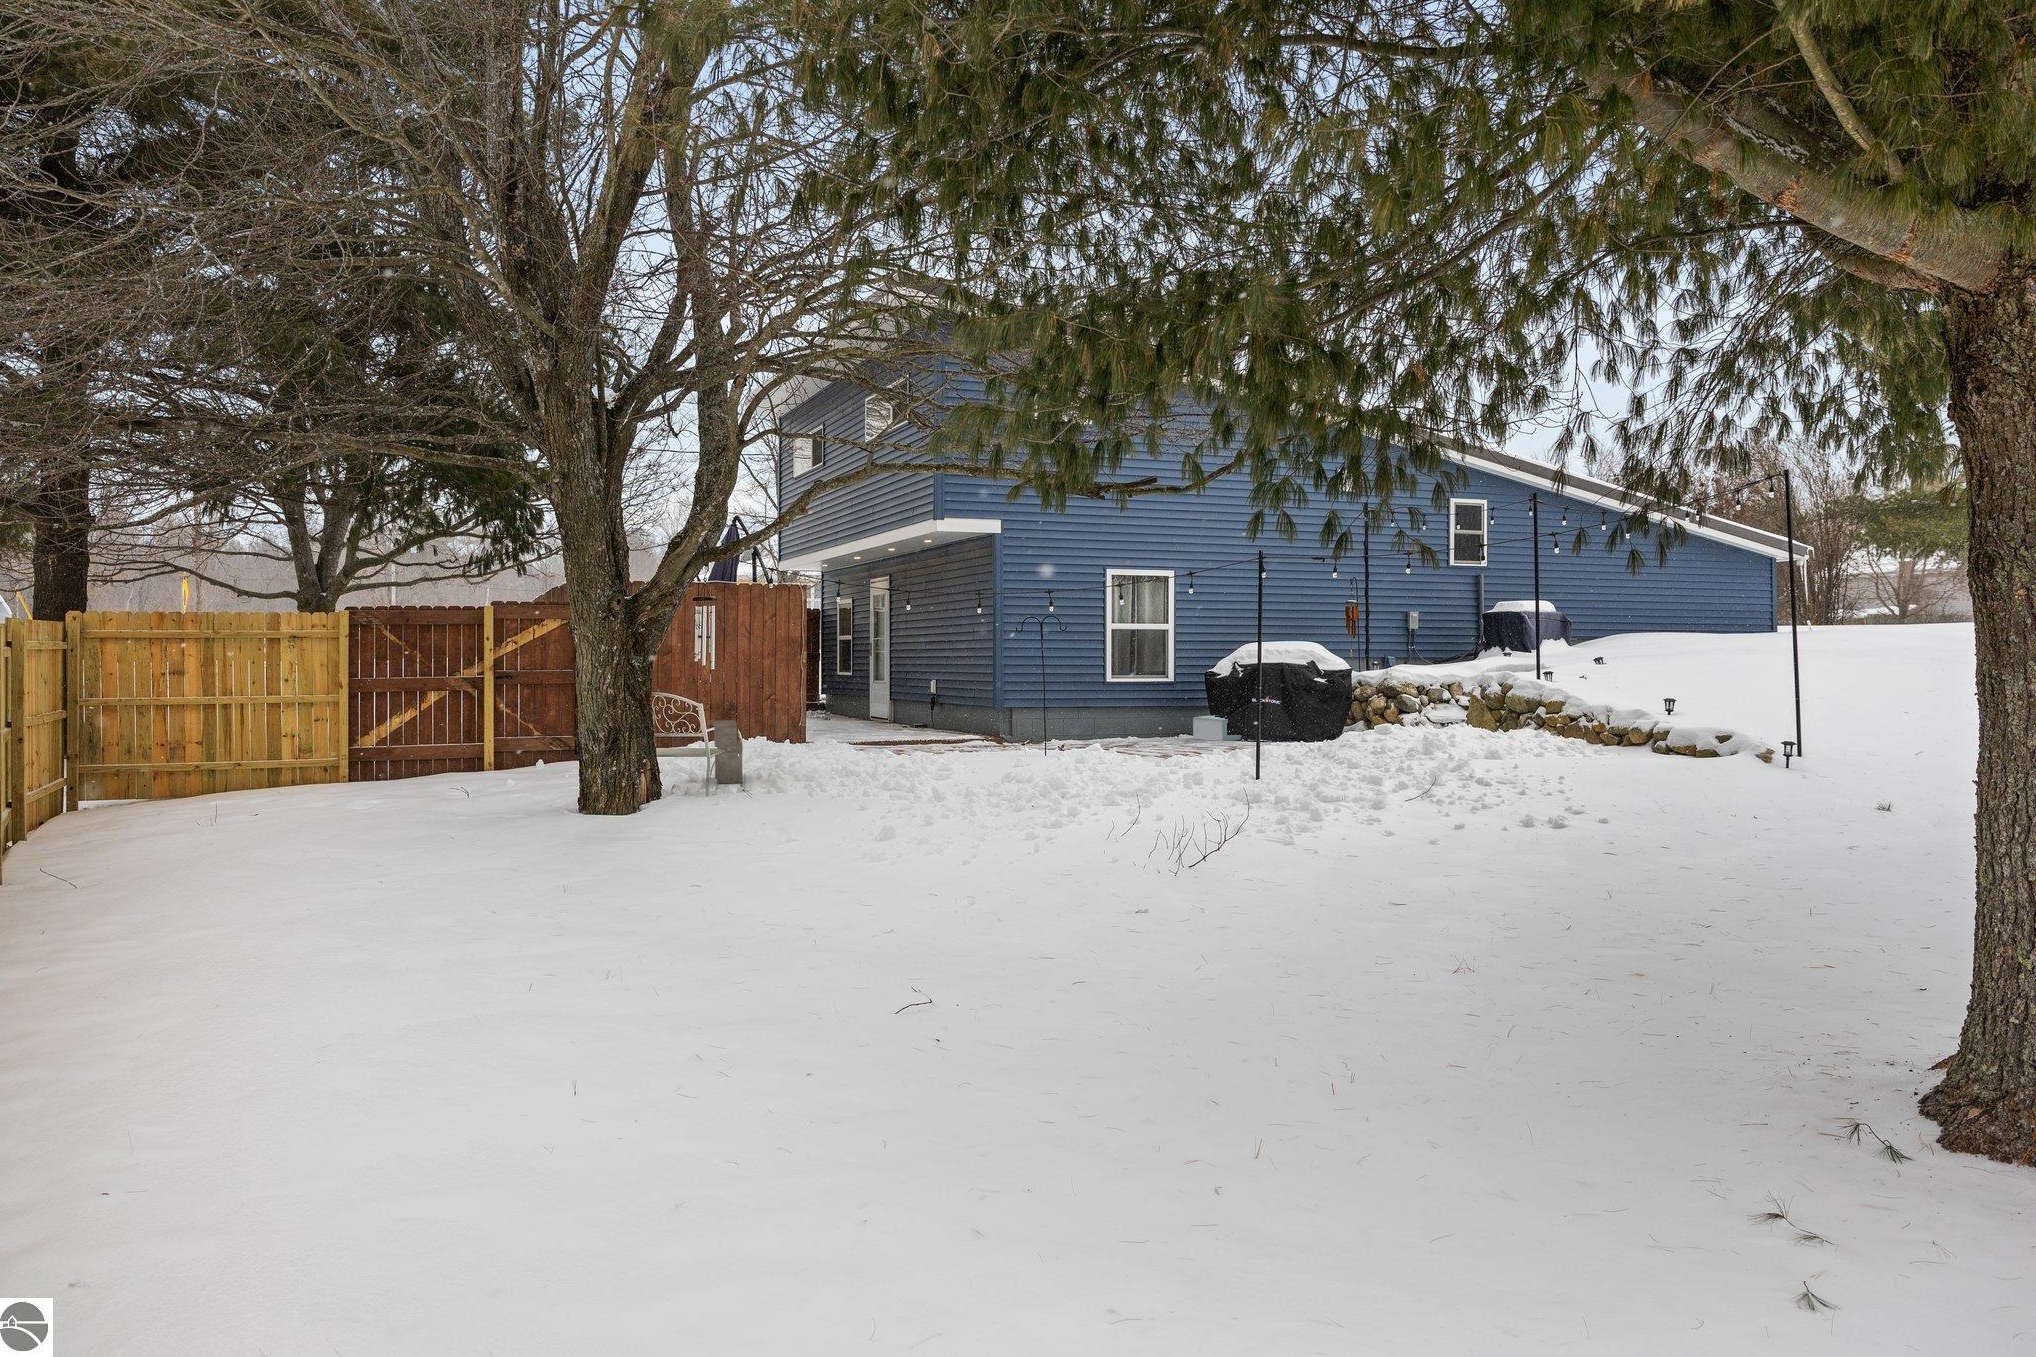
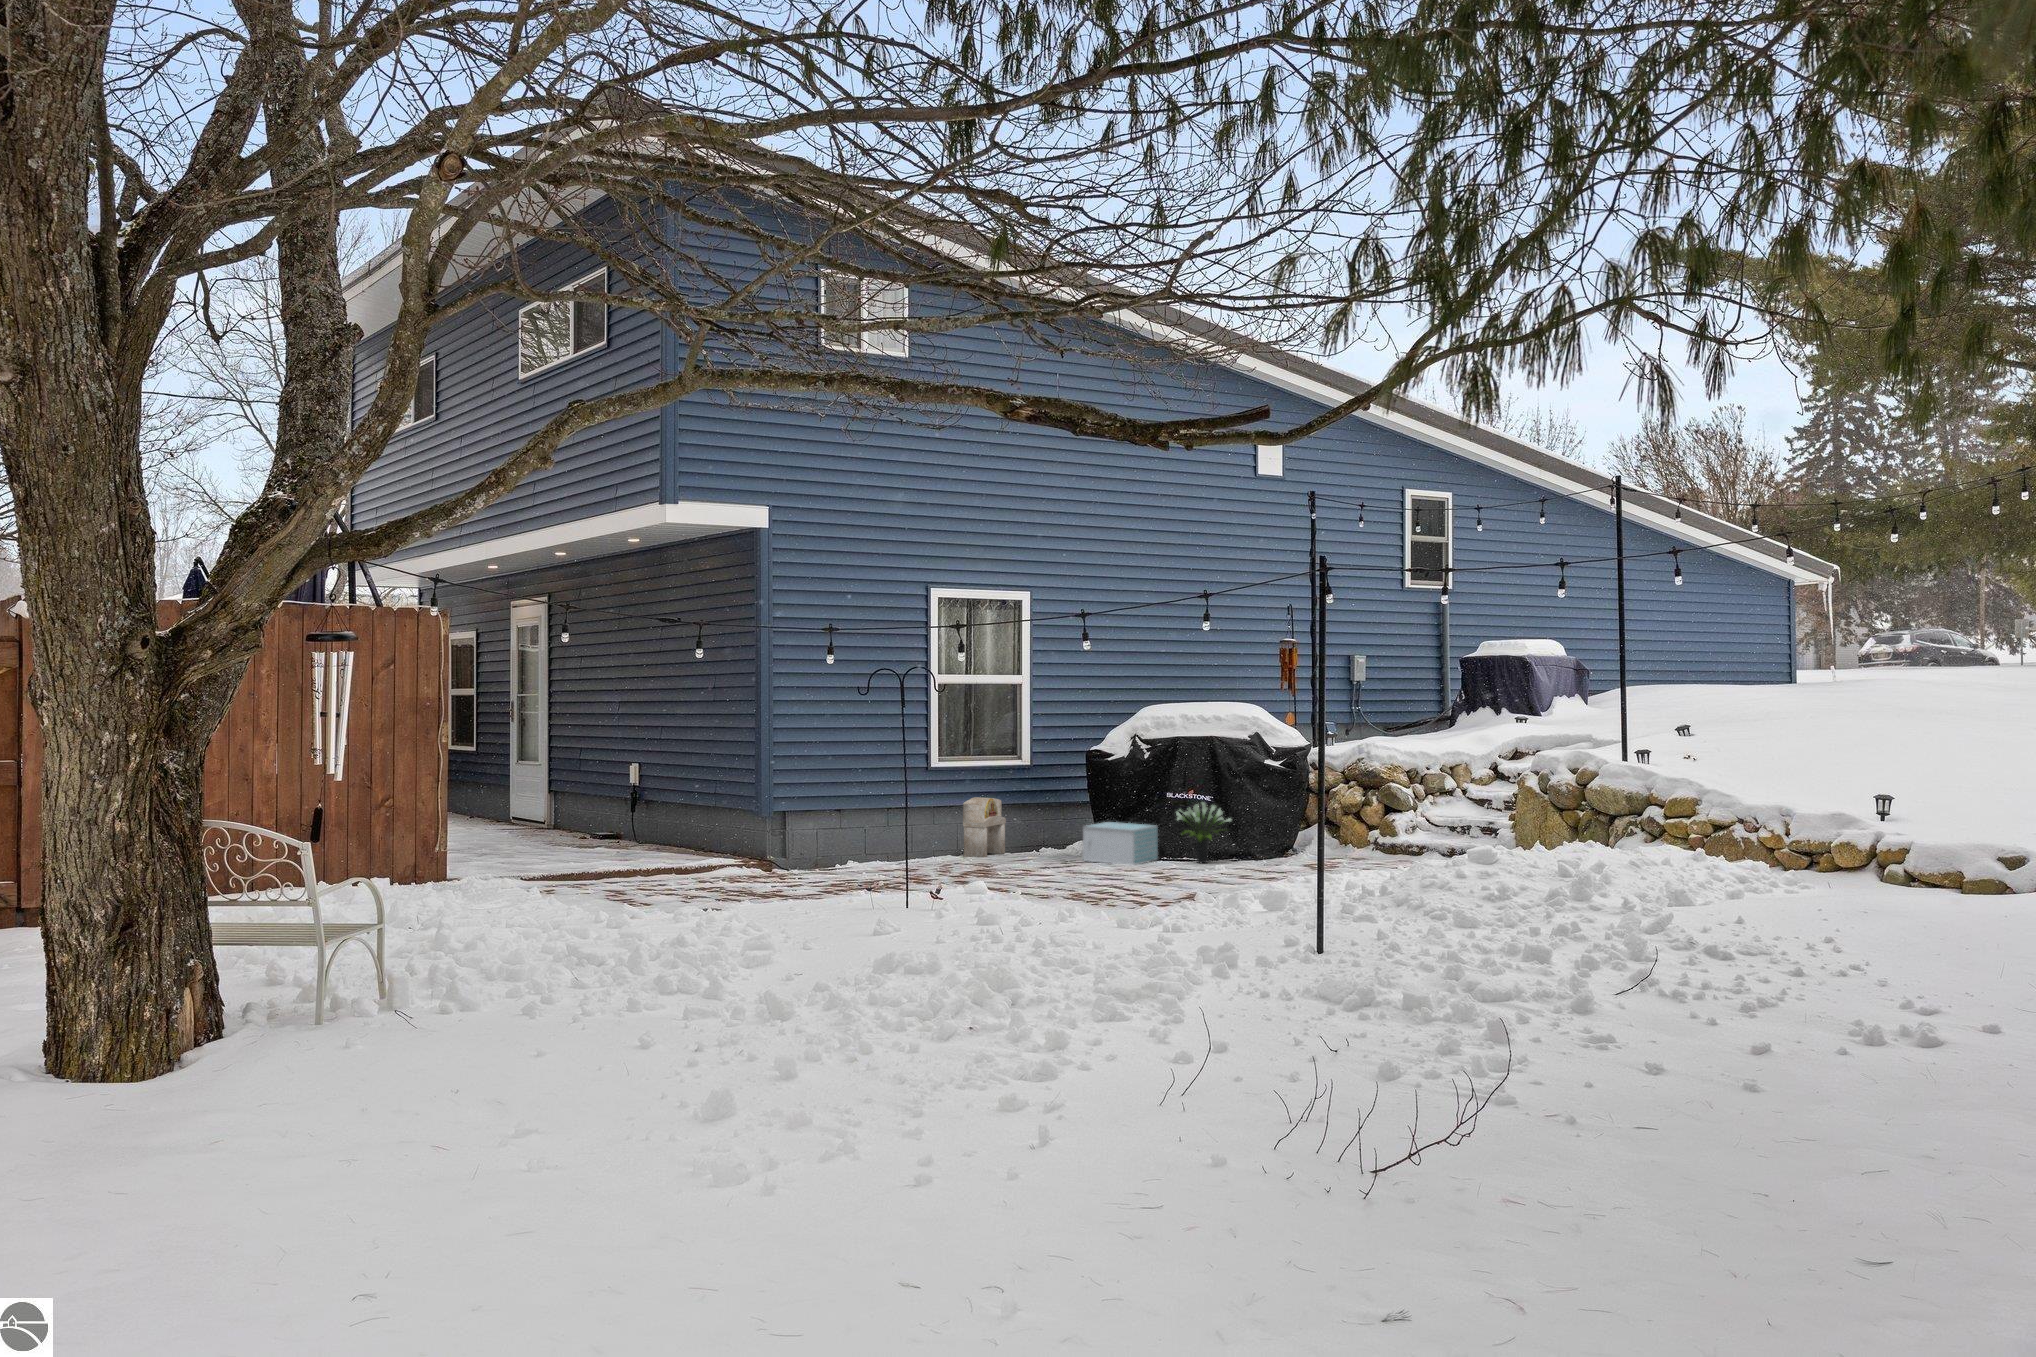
potted plant: none [1249,703,1285,741] -> present [1176,802,1231,863]
stool: present [714,720,742,784] -> present [963,797,1006,858]

